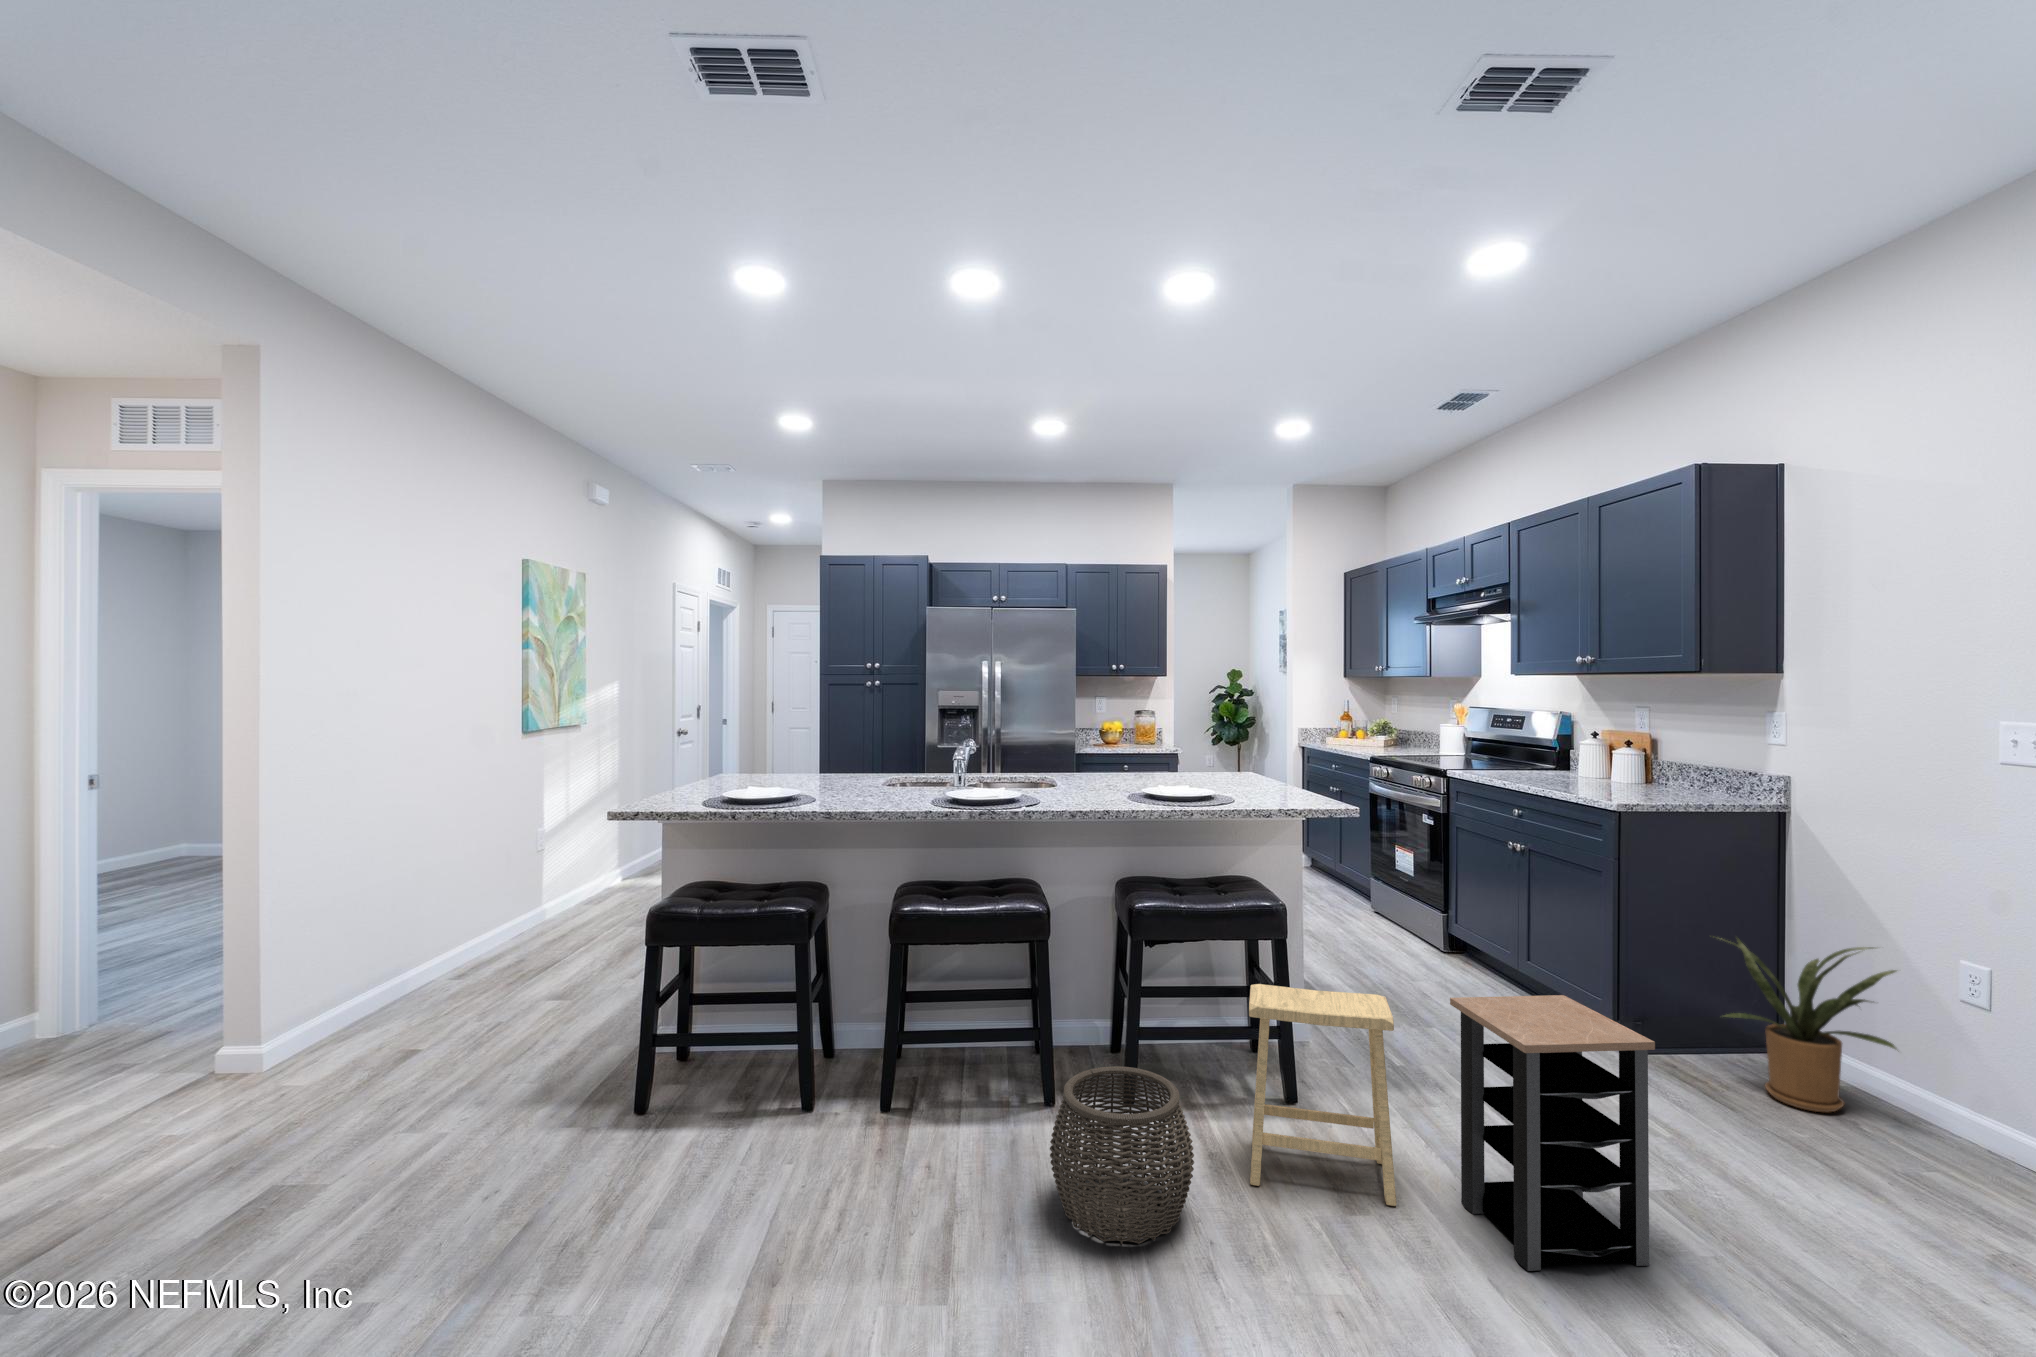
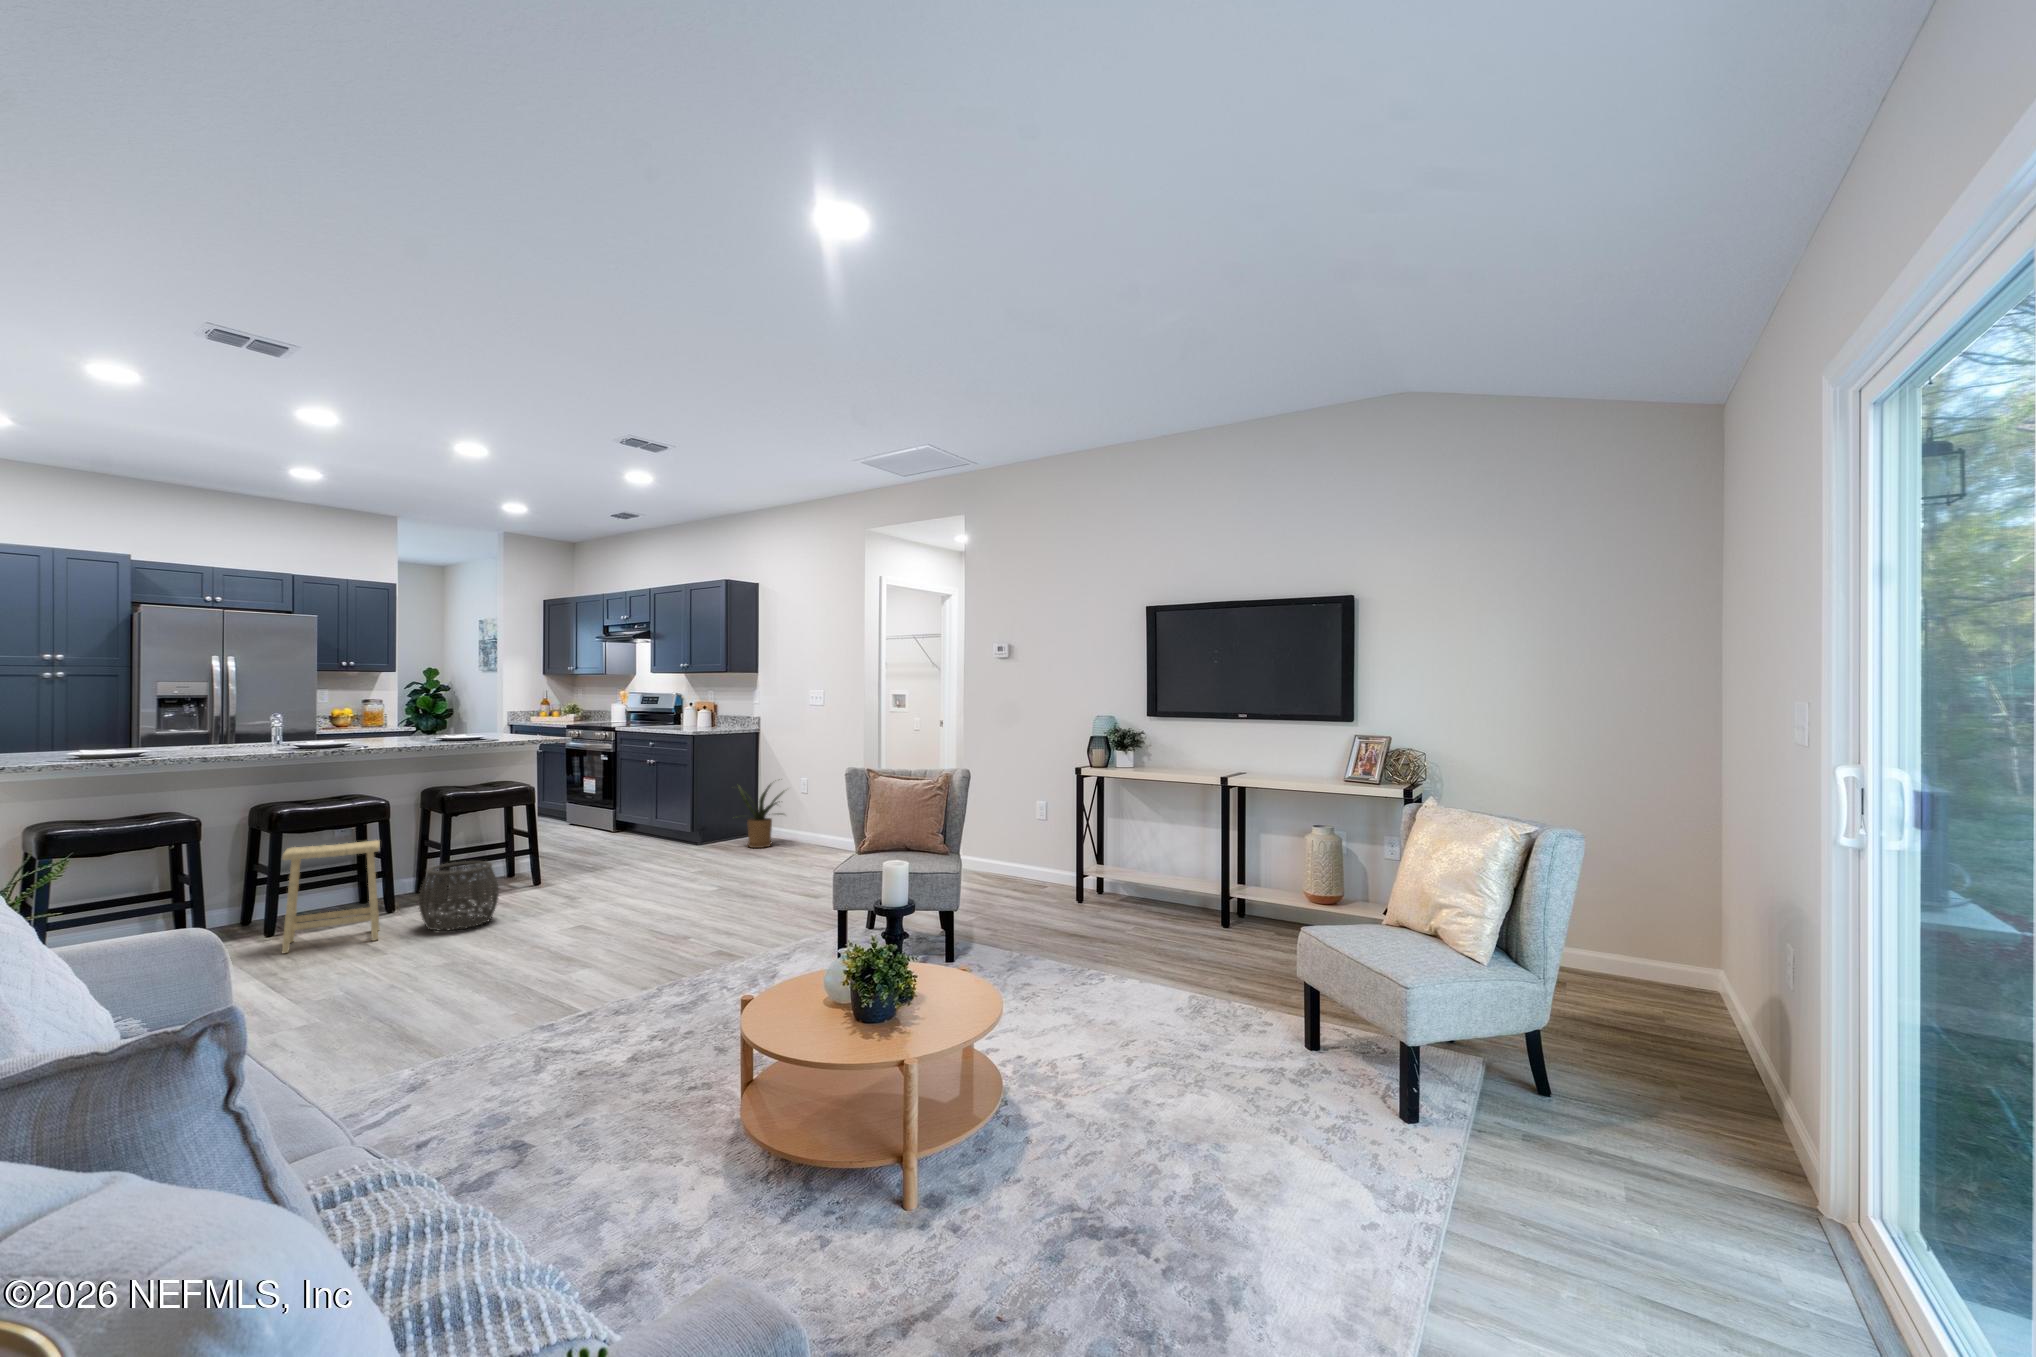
footstool: present [1249,984,1396,1206] -> present [282,840,380,953]
side table: present [1450,995,1655,1271] -> none [617,802,692,897]

